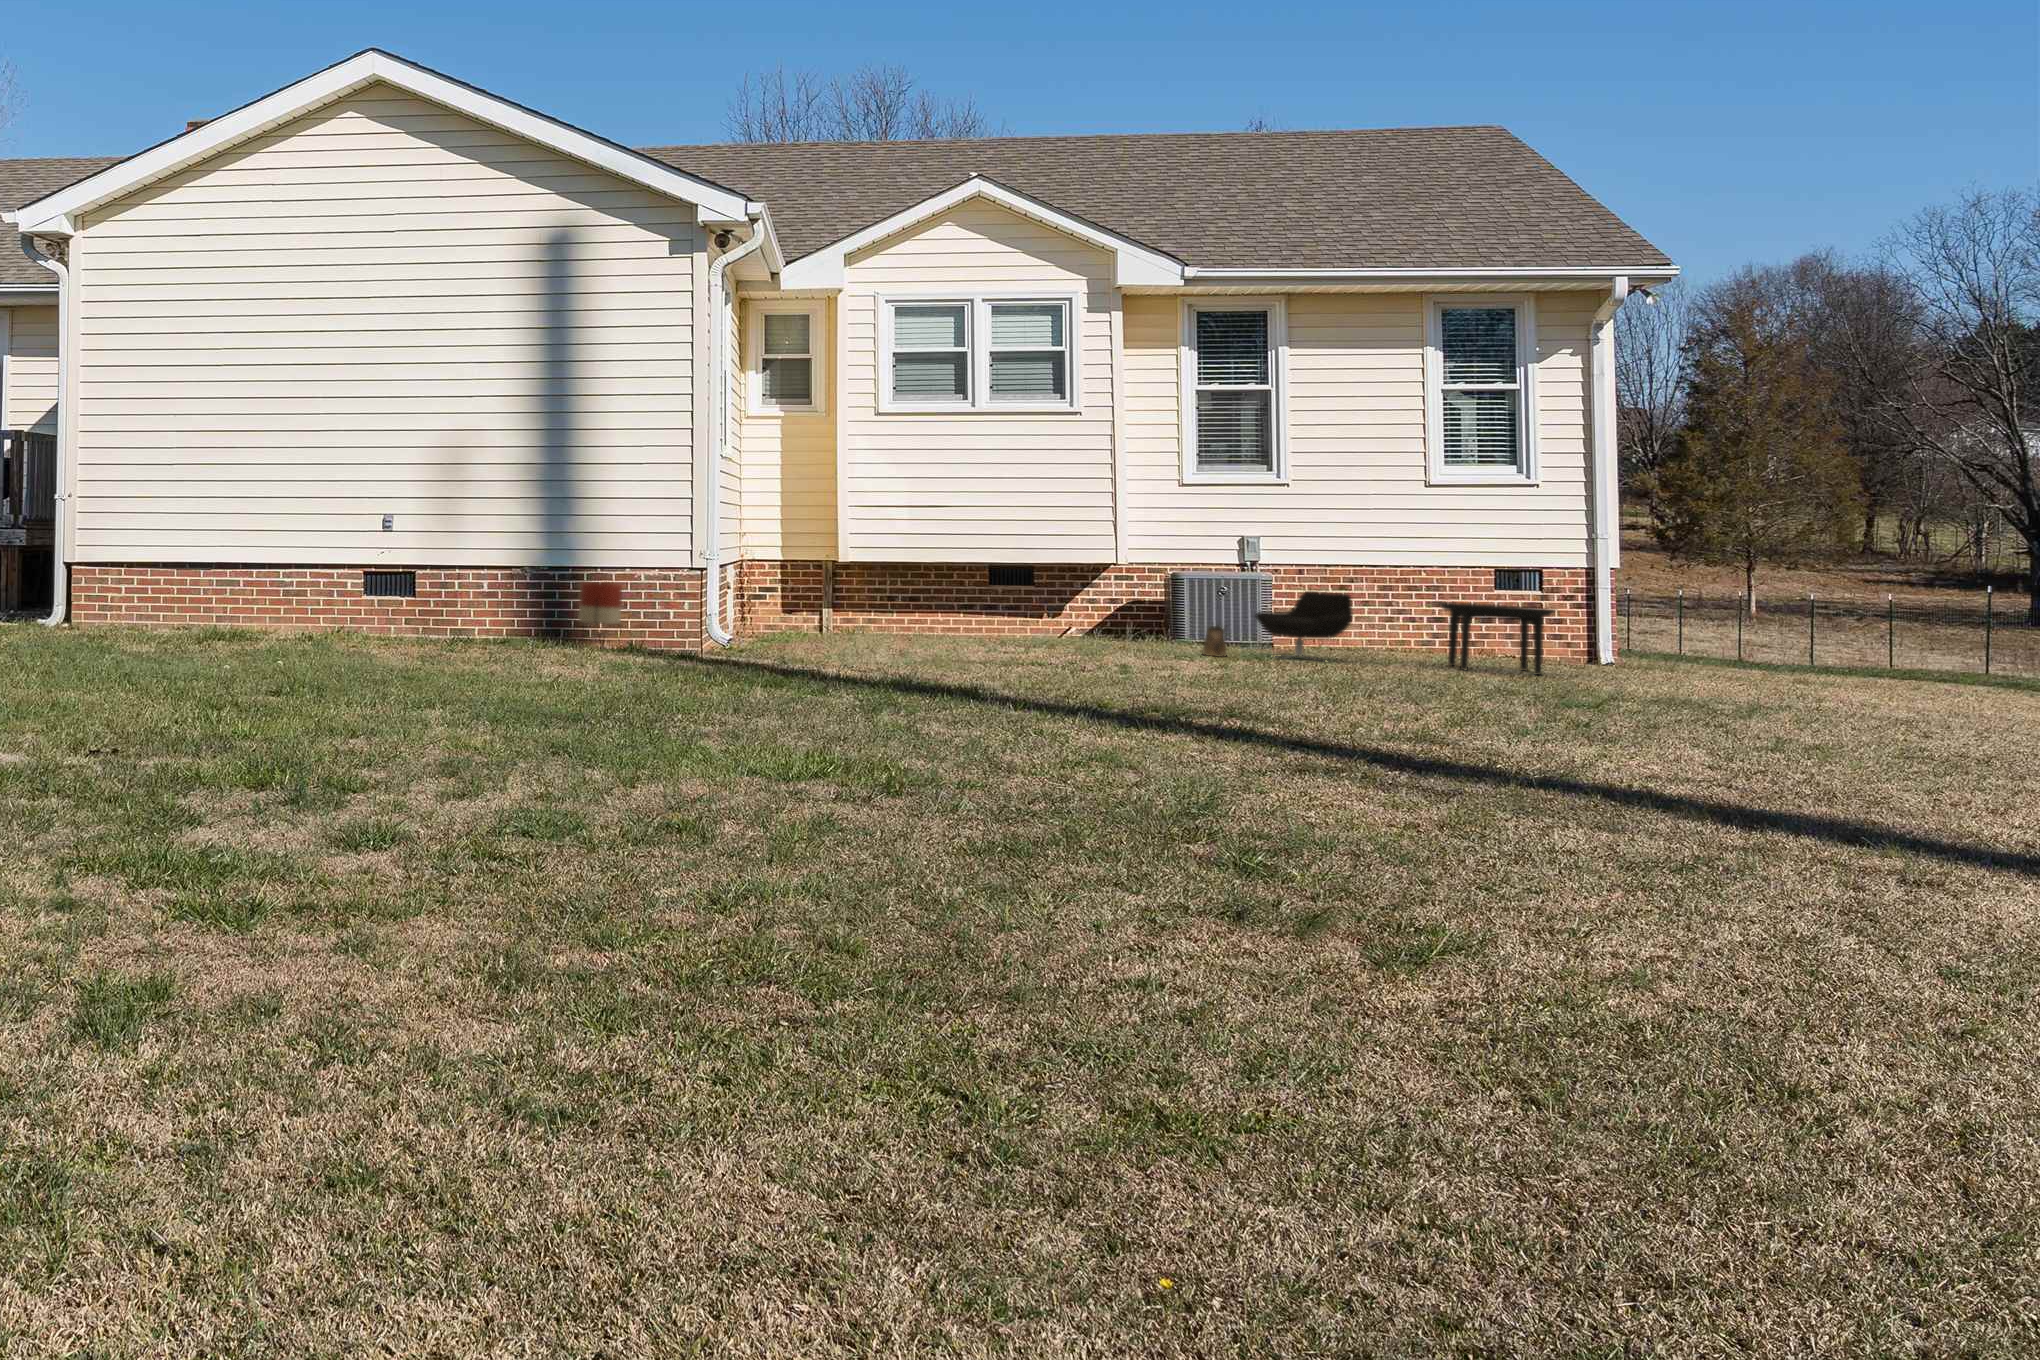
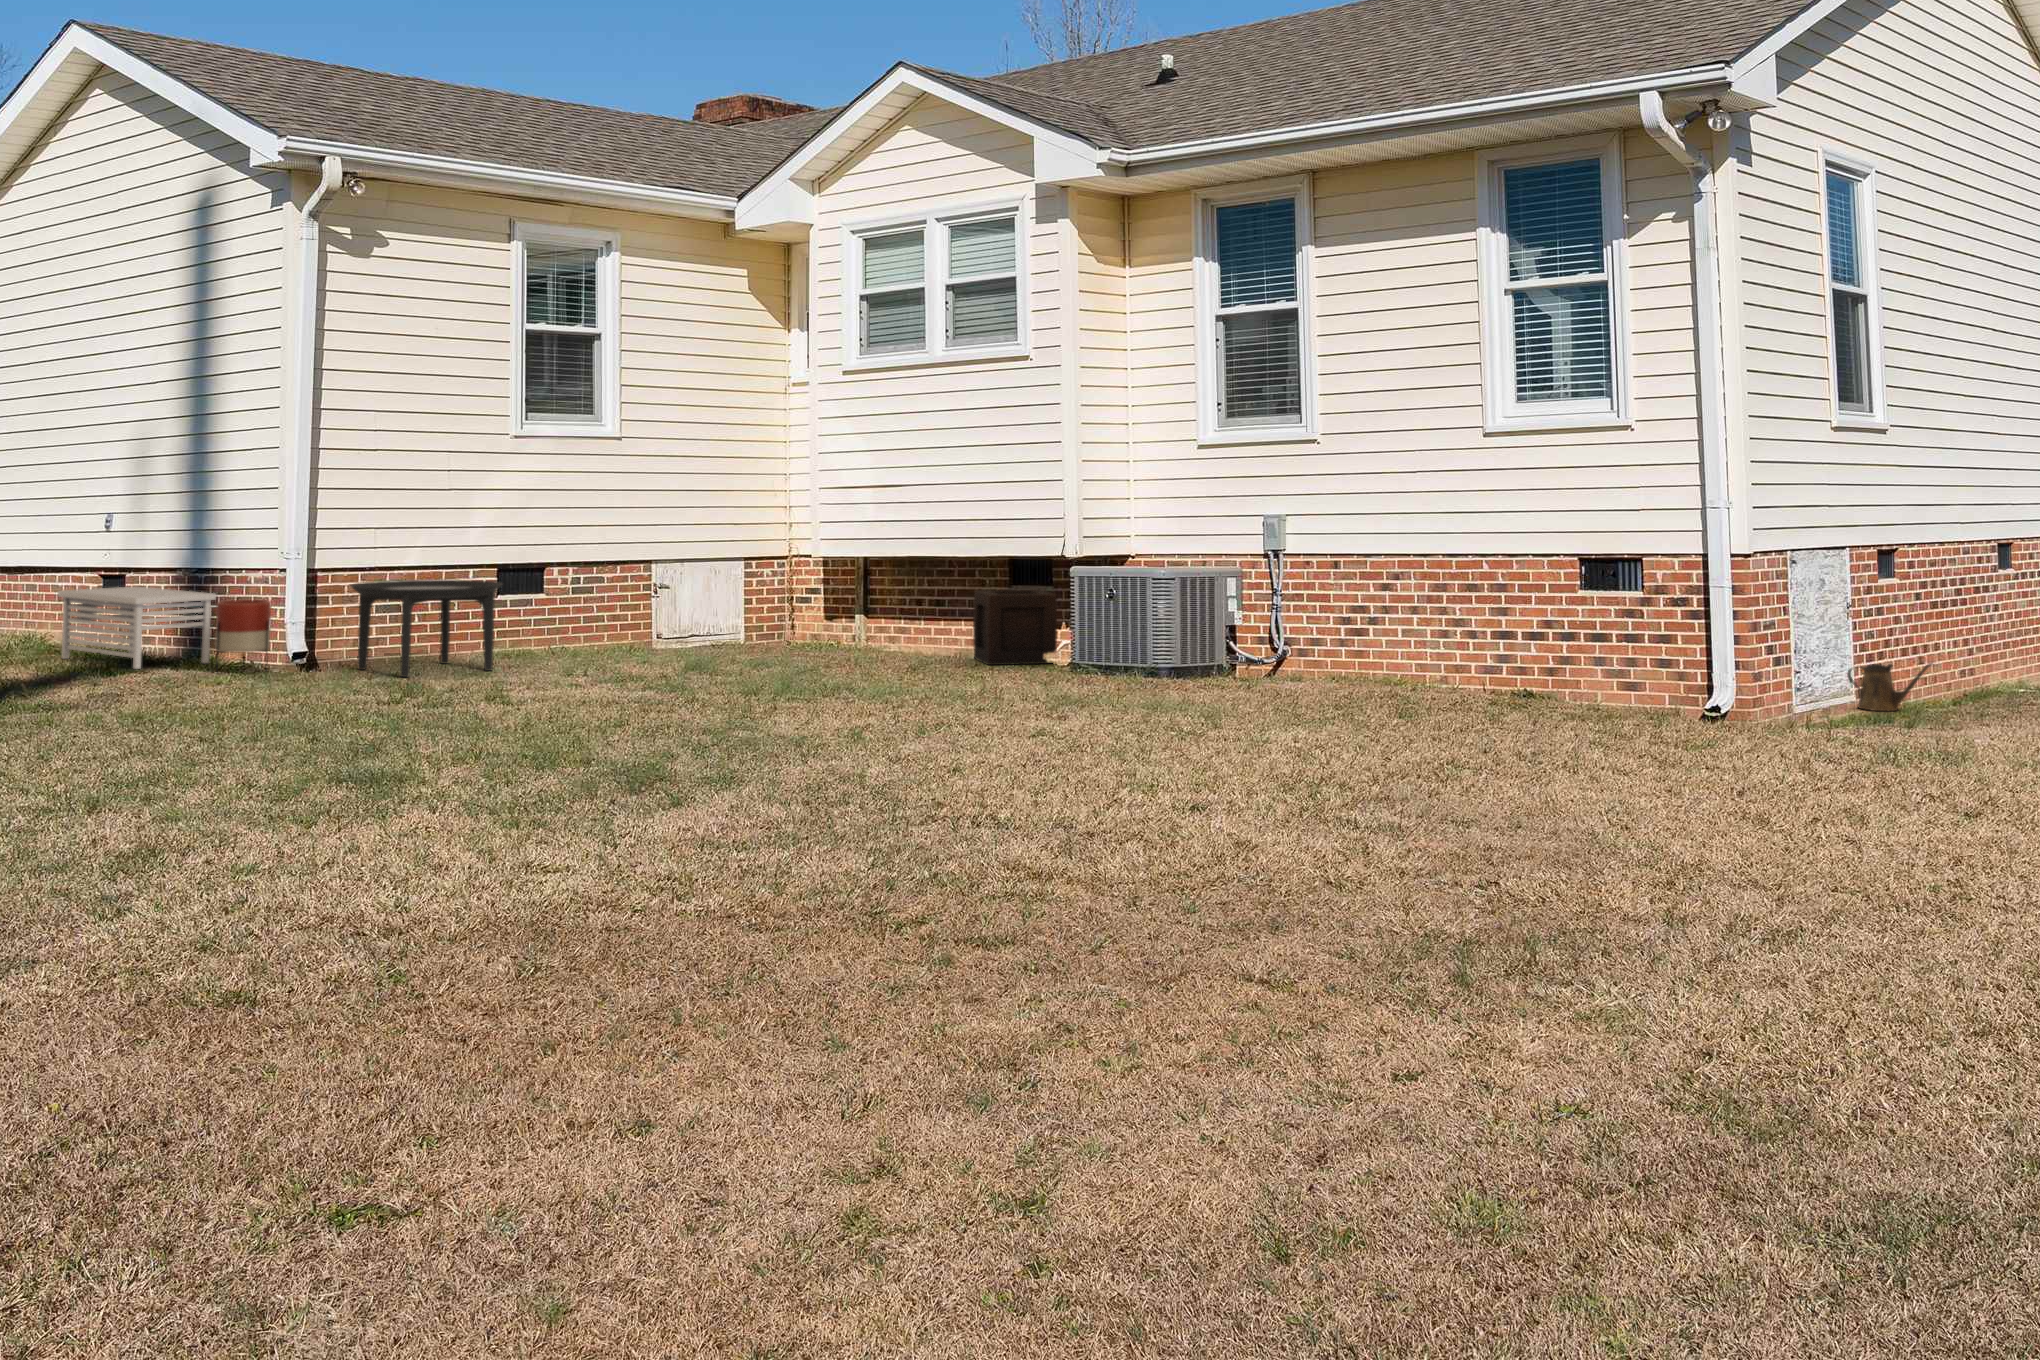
storage bench: none [384,569,530,638] -> present [58,586,216,669]
wooden crate: none [979,586,1053,641] -> present [973,590,1057,665]
lounge chair: present [1255,591,1353,660] -> none [1225,594,1354,701]
round table: present [1438,602,1555,675] -> present [351,580,502,677]
watering can: present [1202,626,1227,657] -> present [1847,663,1933,711]

